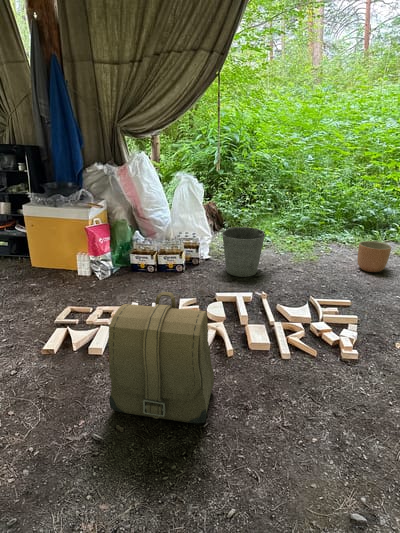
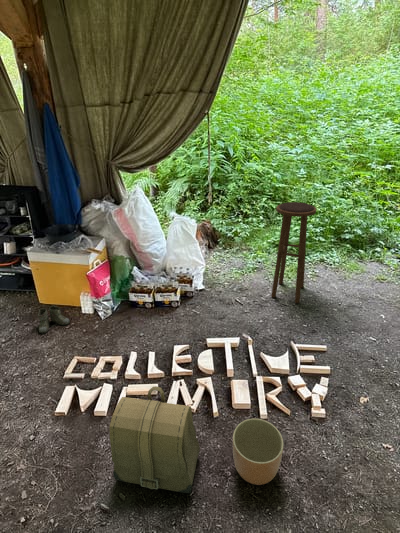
stool: none [283,162,332,270] -> present [271,202,316,303]
bucket: present [222,227,265,277] -> none [213,265,253,314]
planter: present [357,241,391,272] -> present [233,419,283,485]
boots: none [24,262,65,289] -> present [38,306,70,334]

